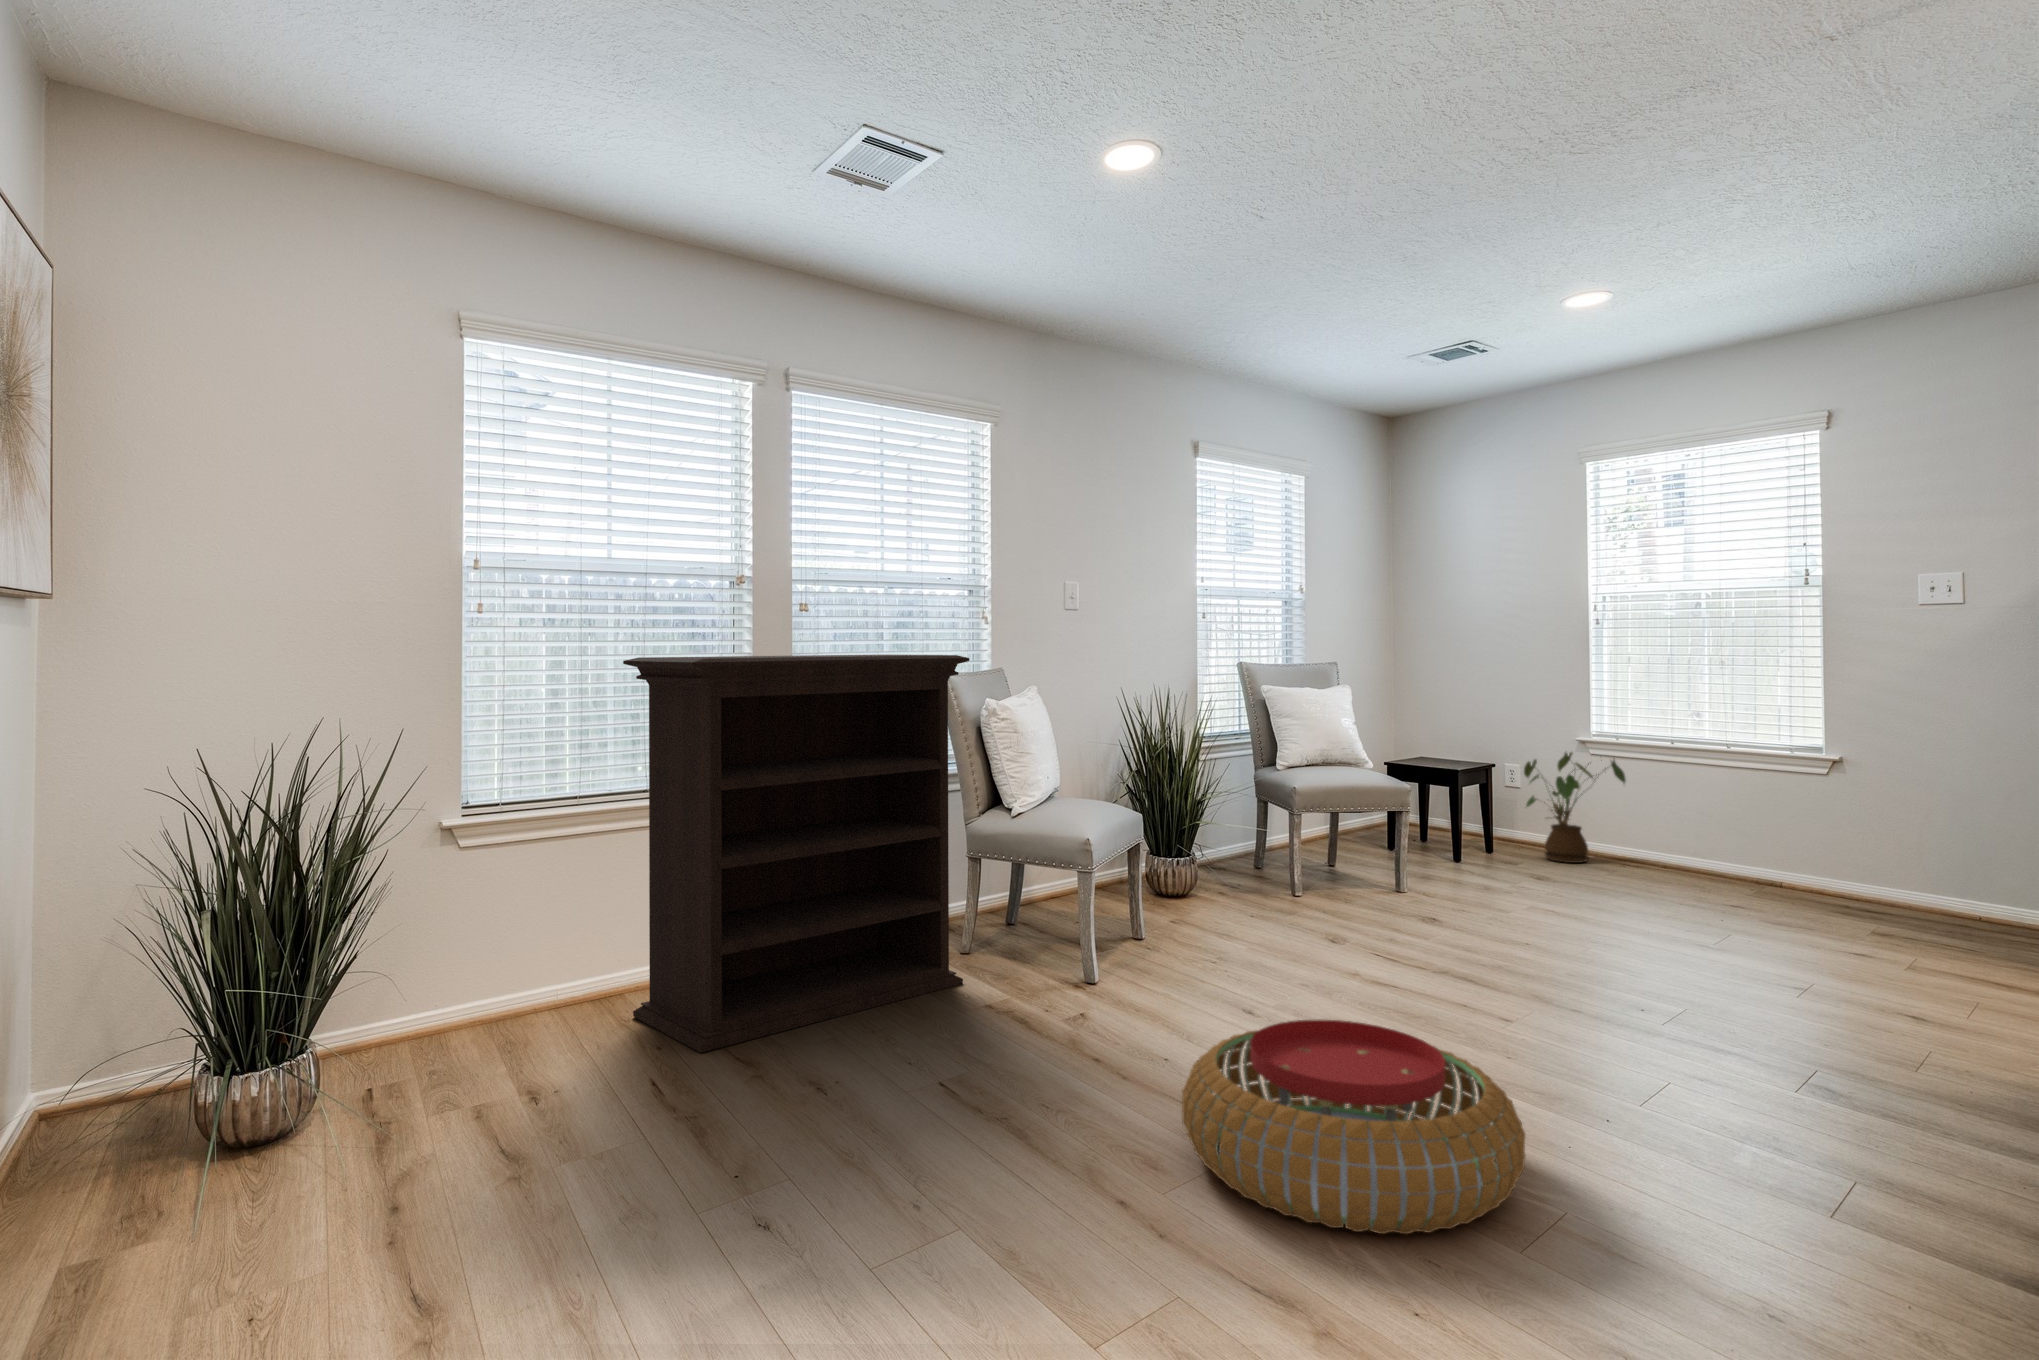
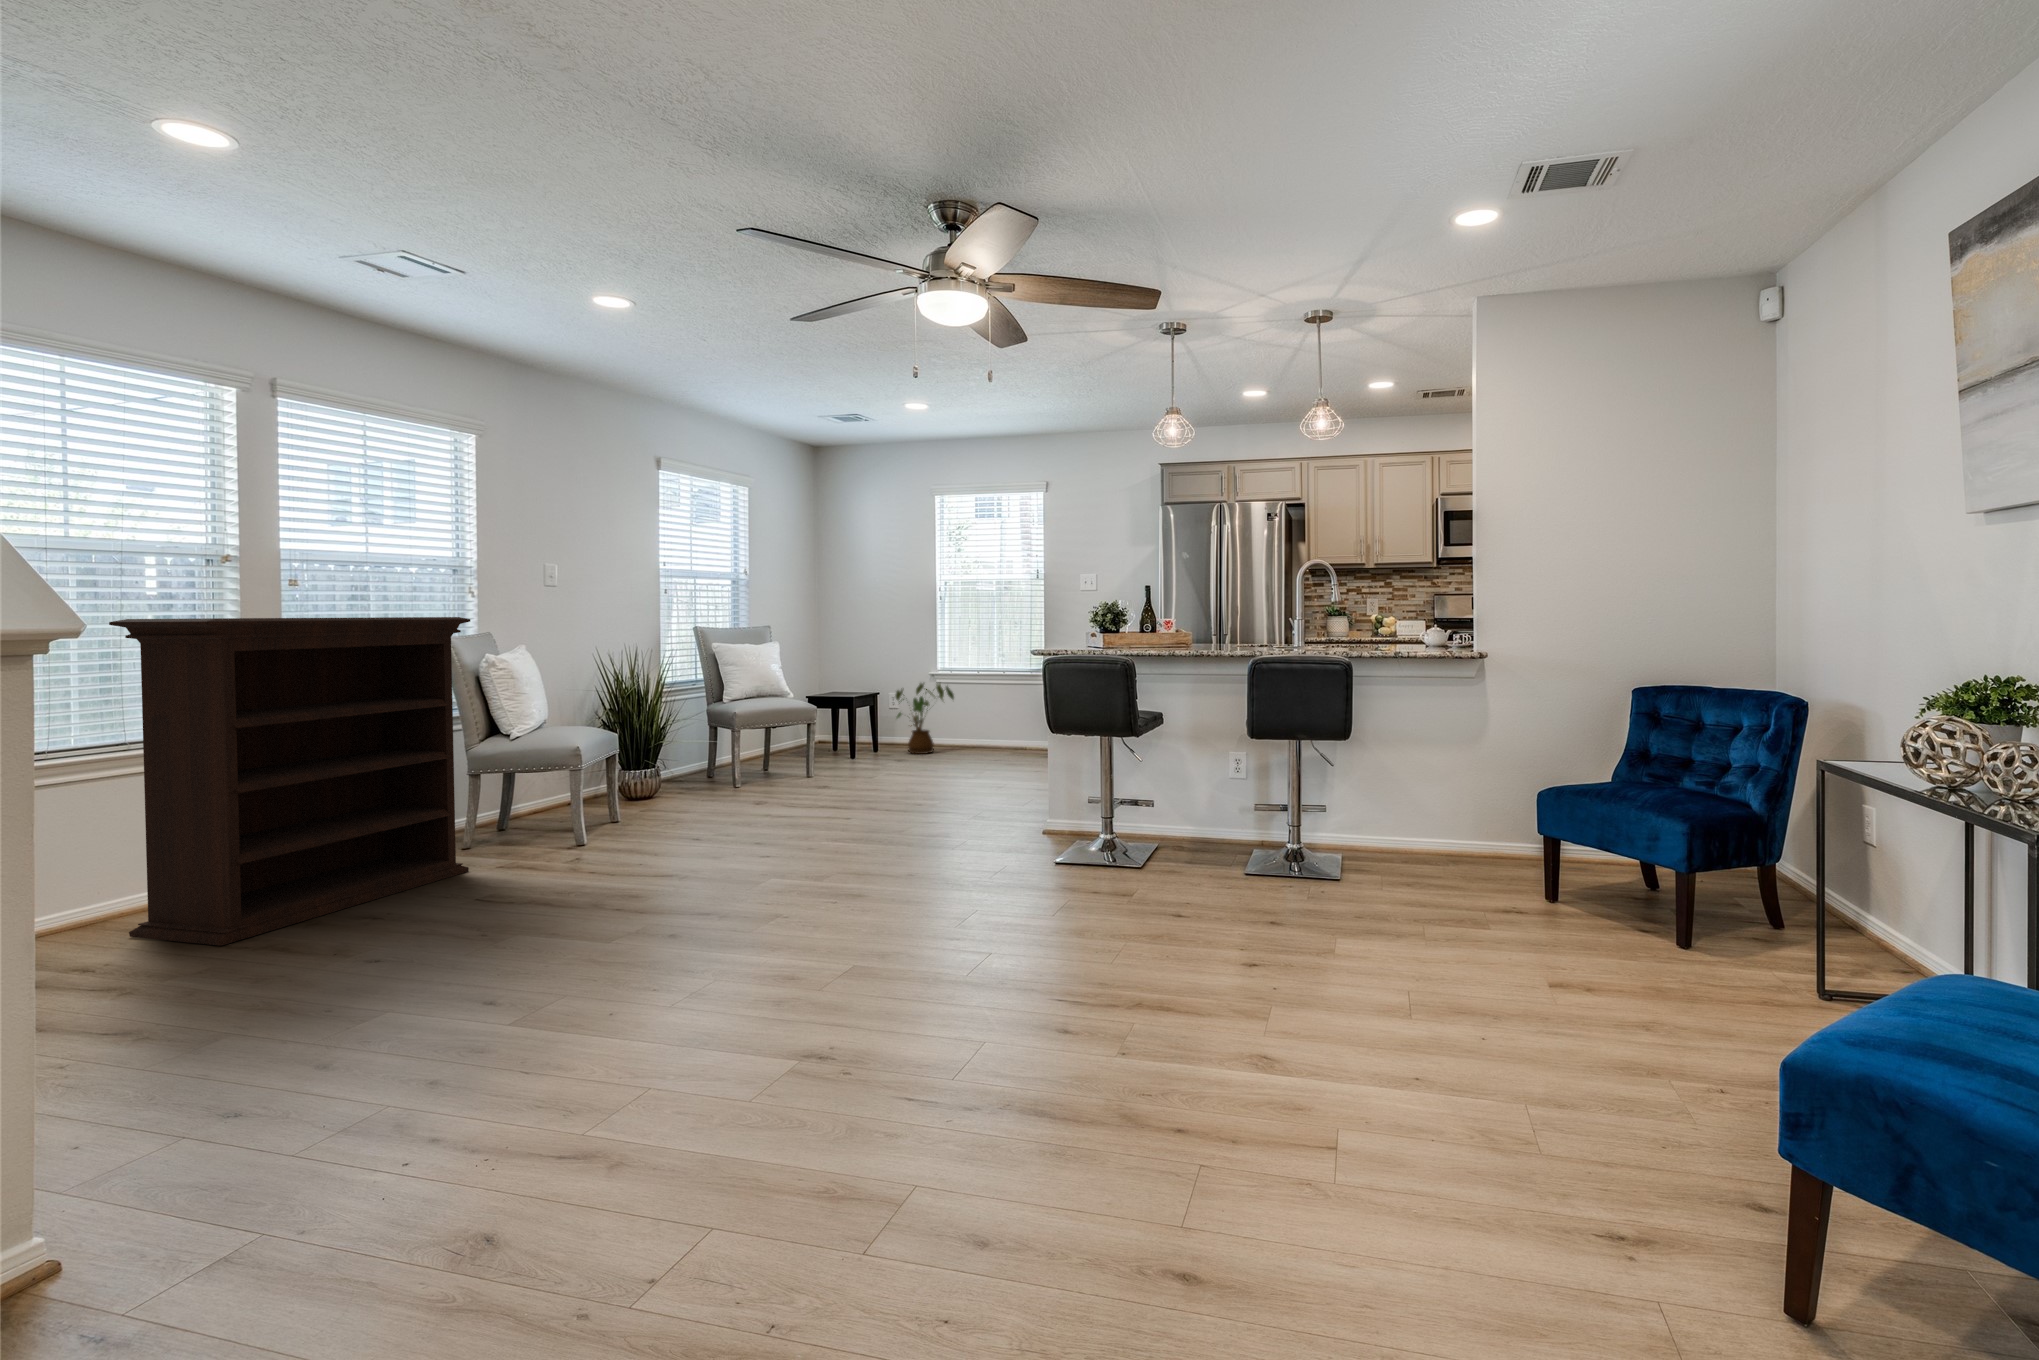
pouf: present [1182,1020,1526,1235] -> none [649,833,851,939]

